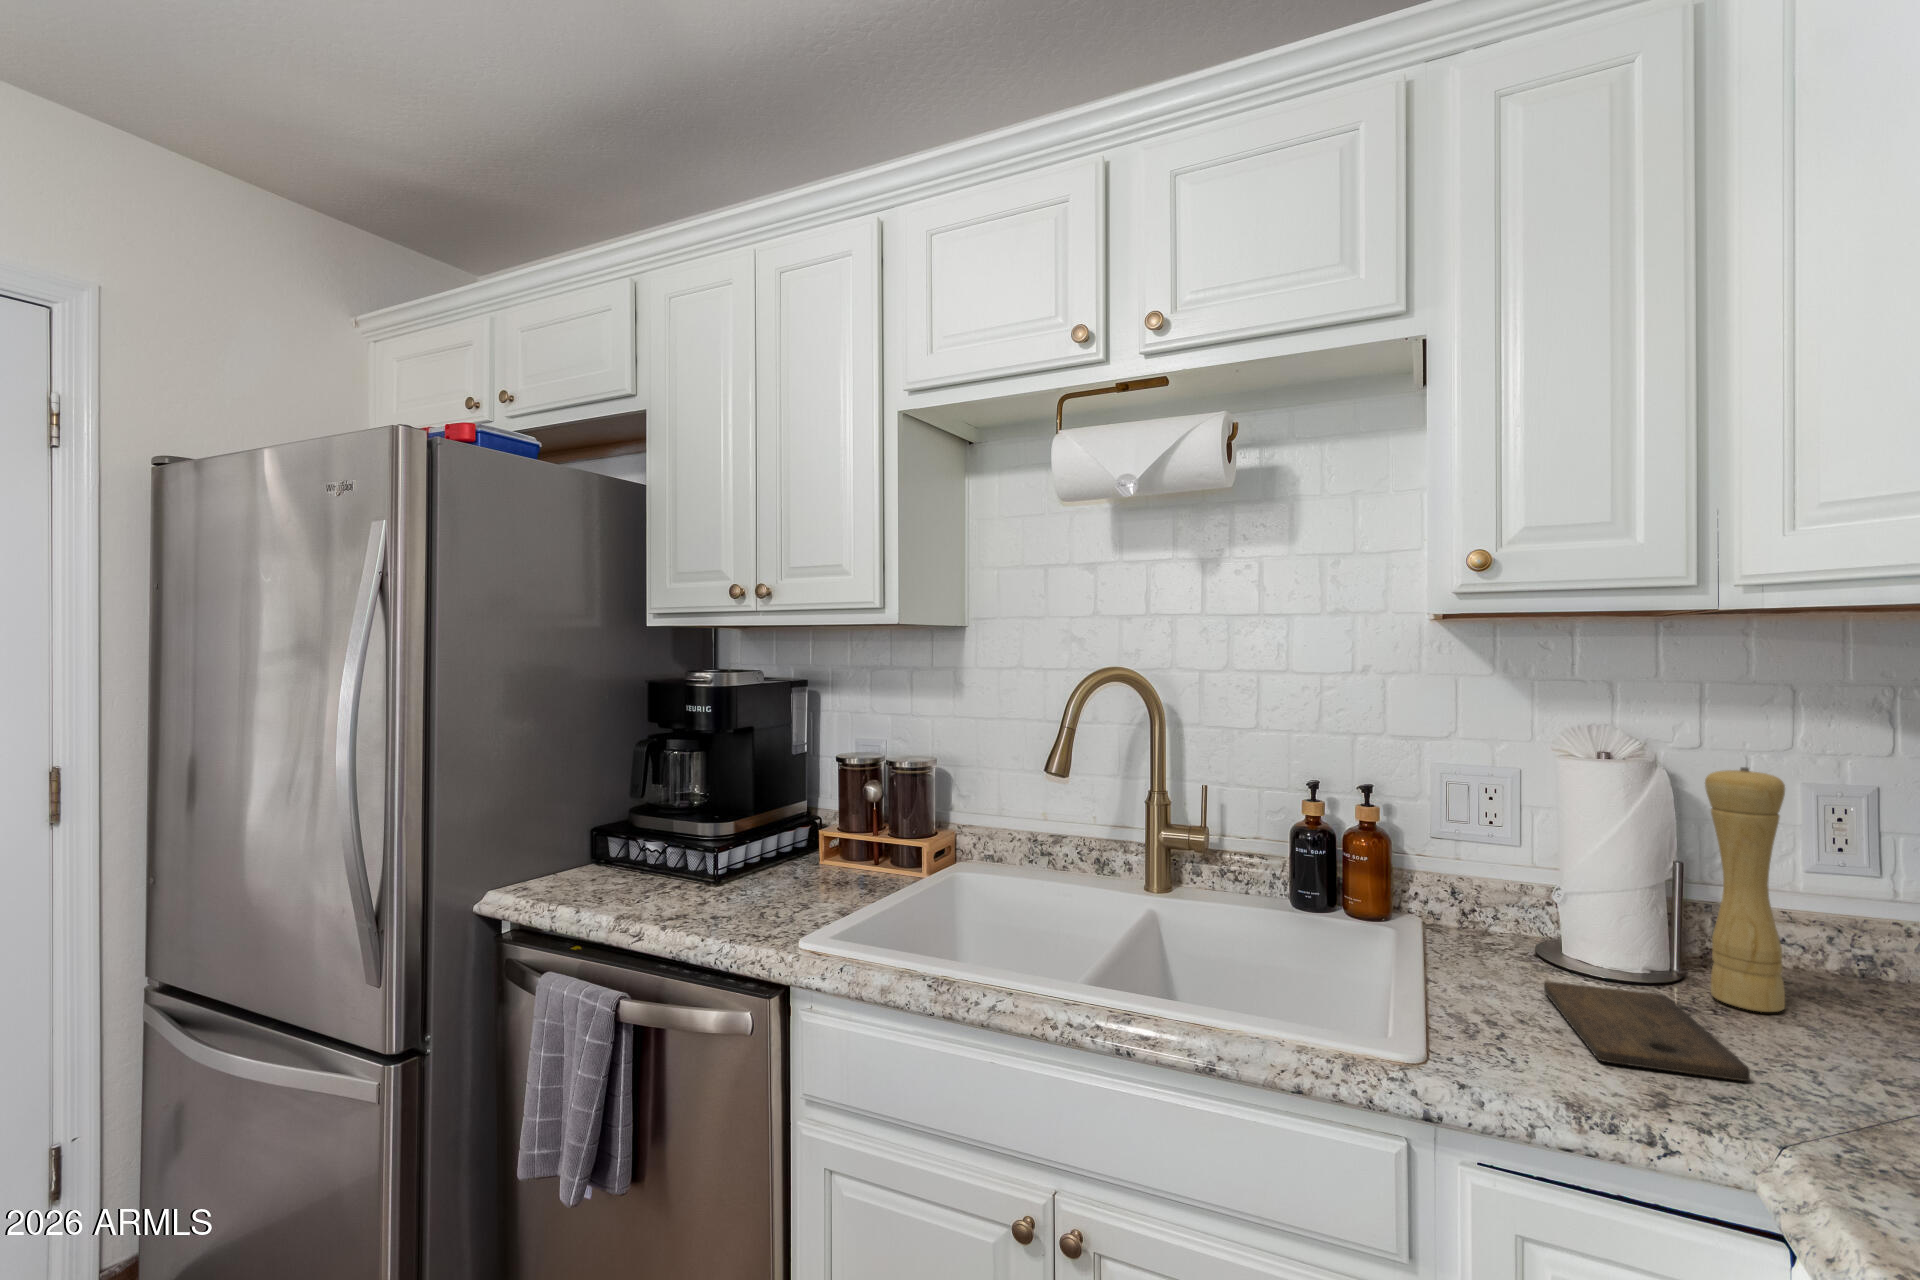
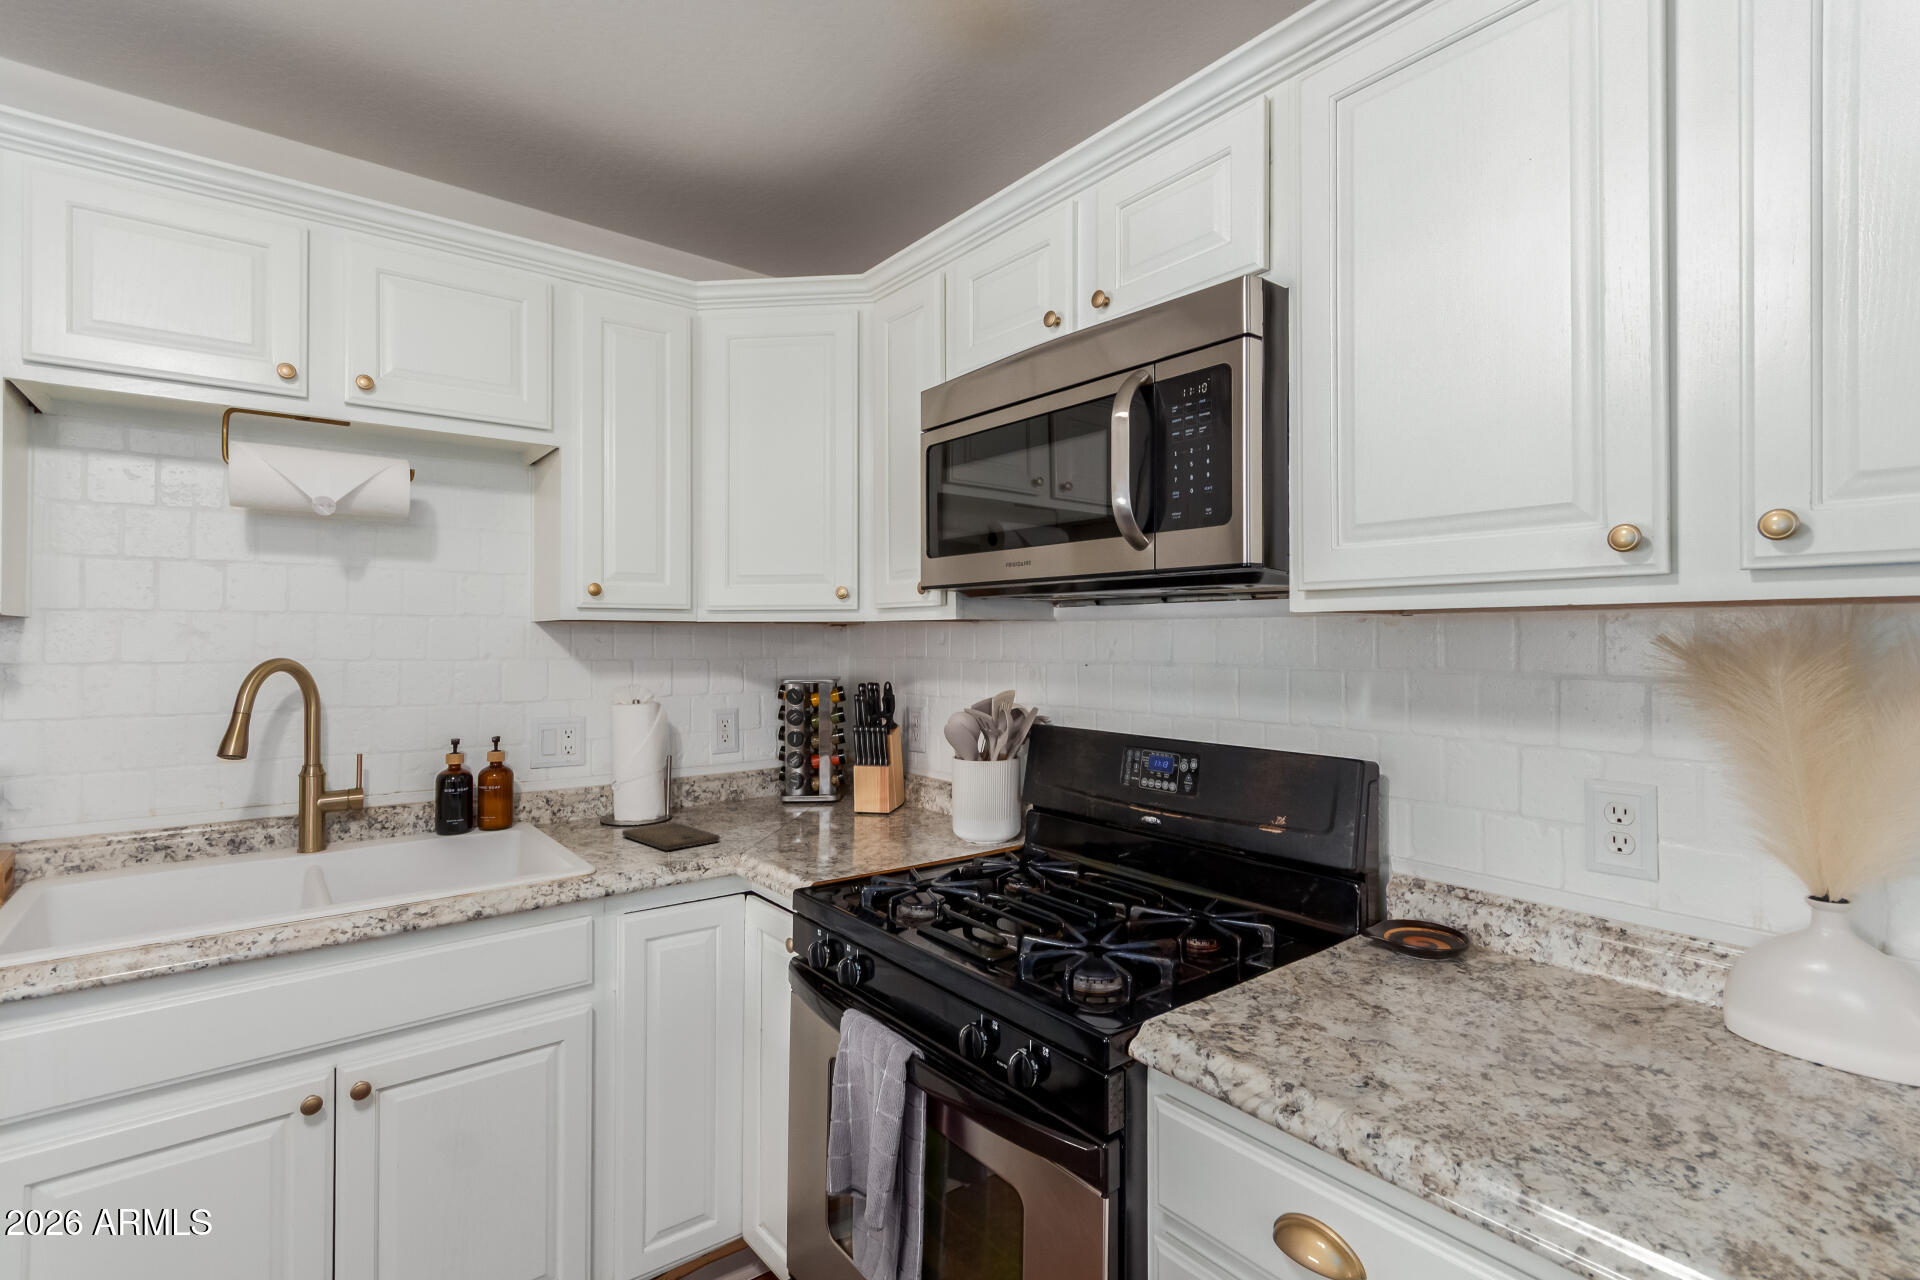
pepper mill: present [1705,767,1785,1012] -> none [687,701,718,821]

